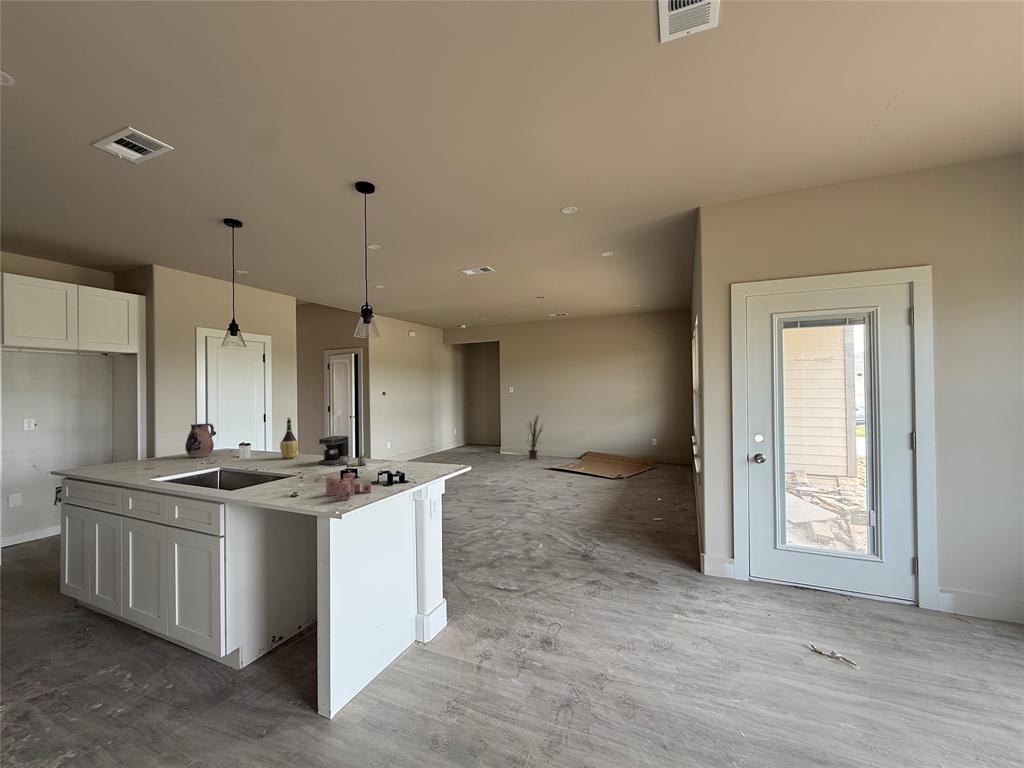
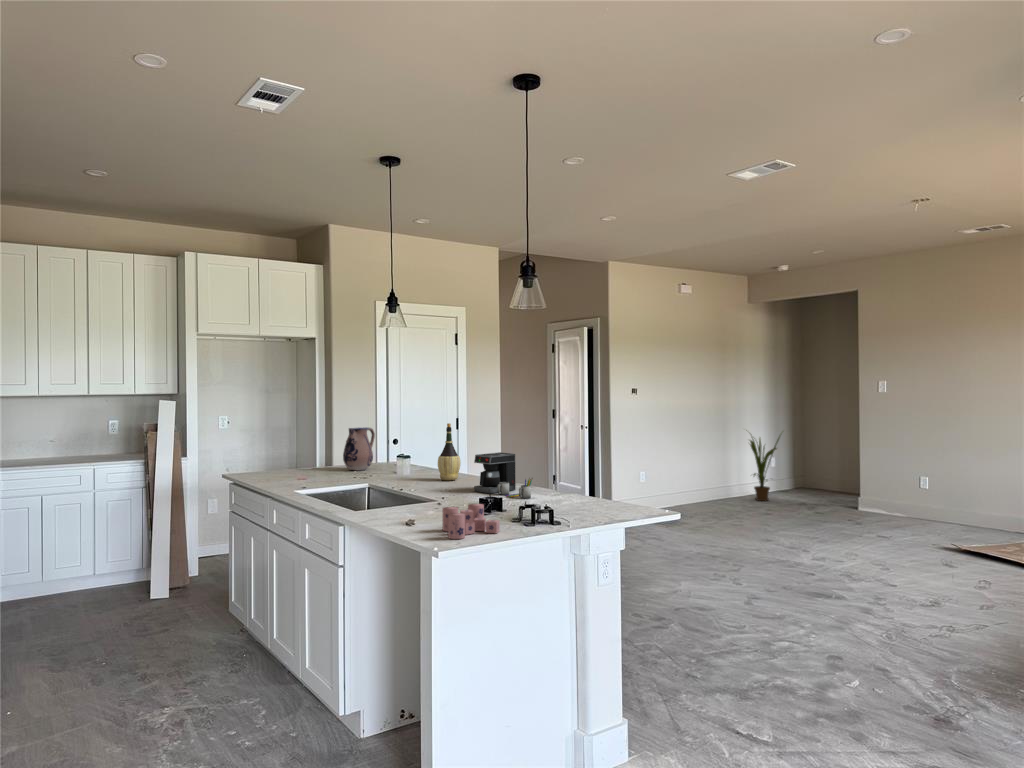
house plant: present [529,416,542,459] -> present [750,436,780,501]

